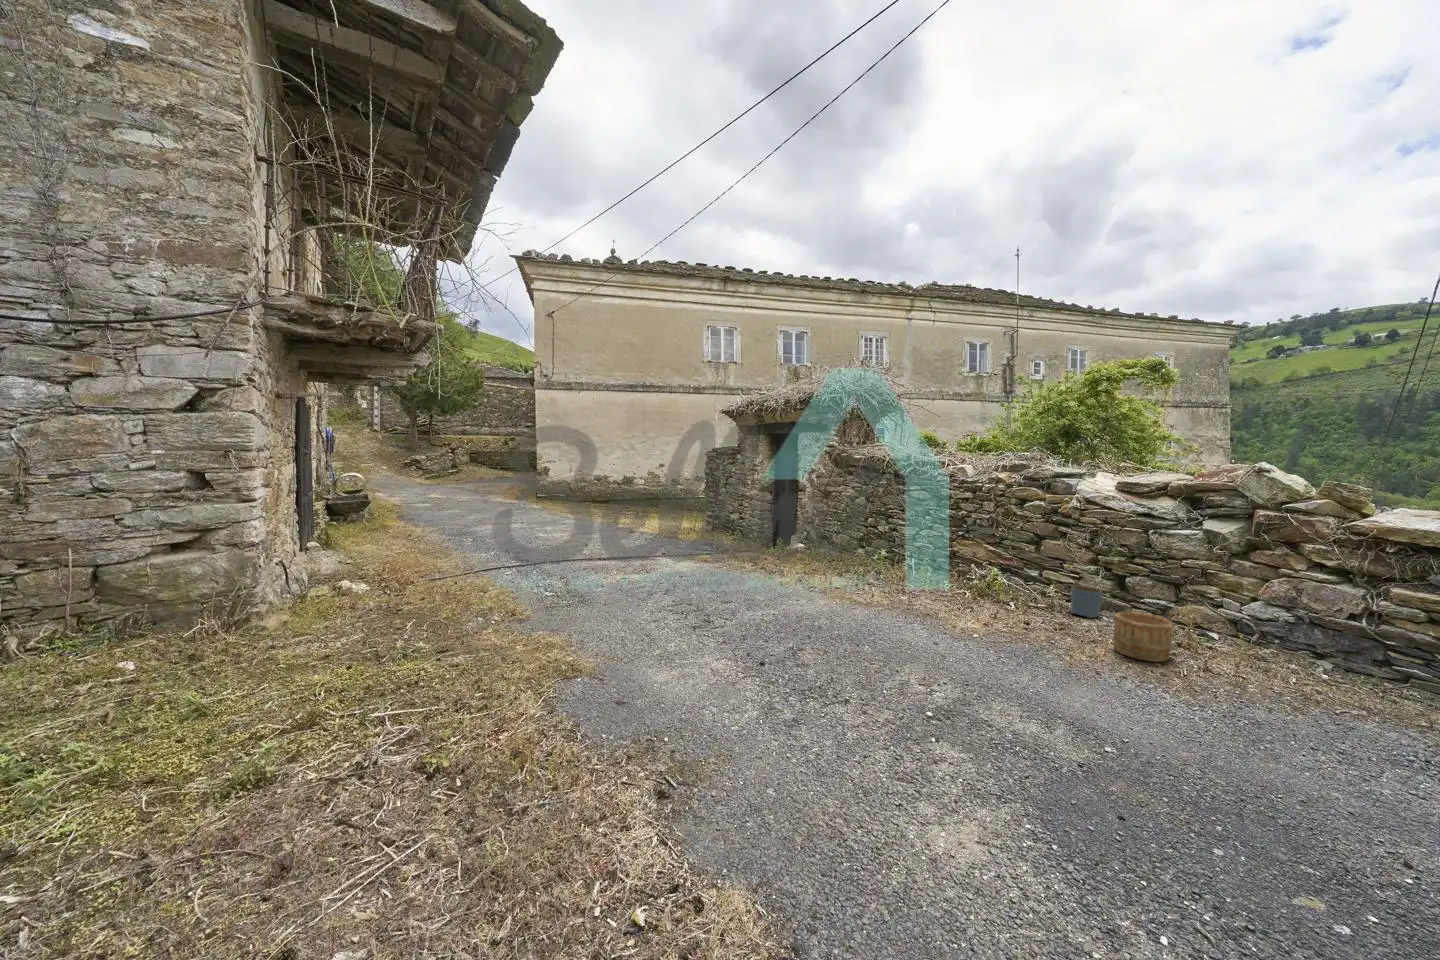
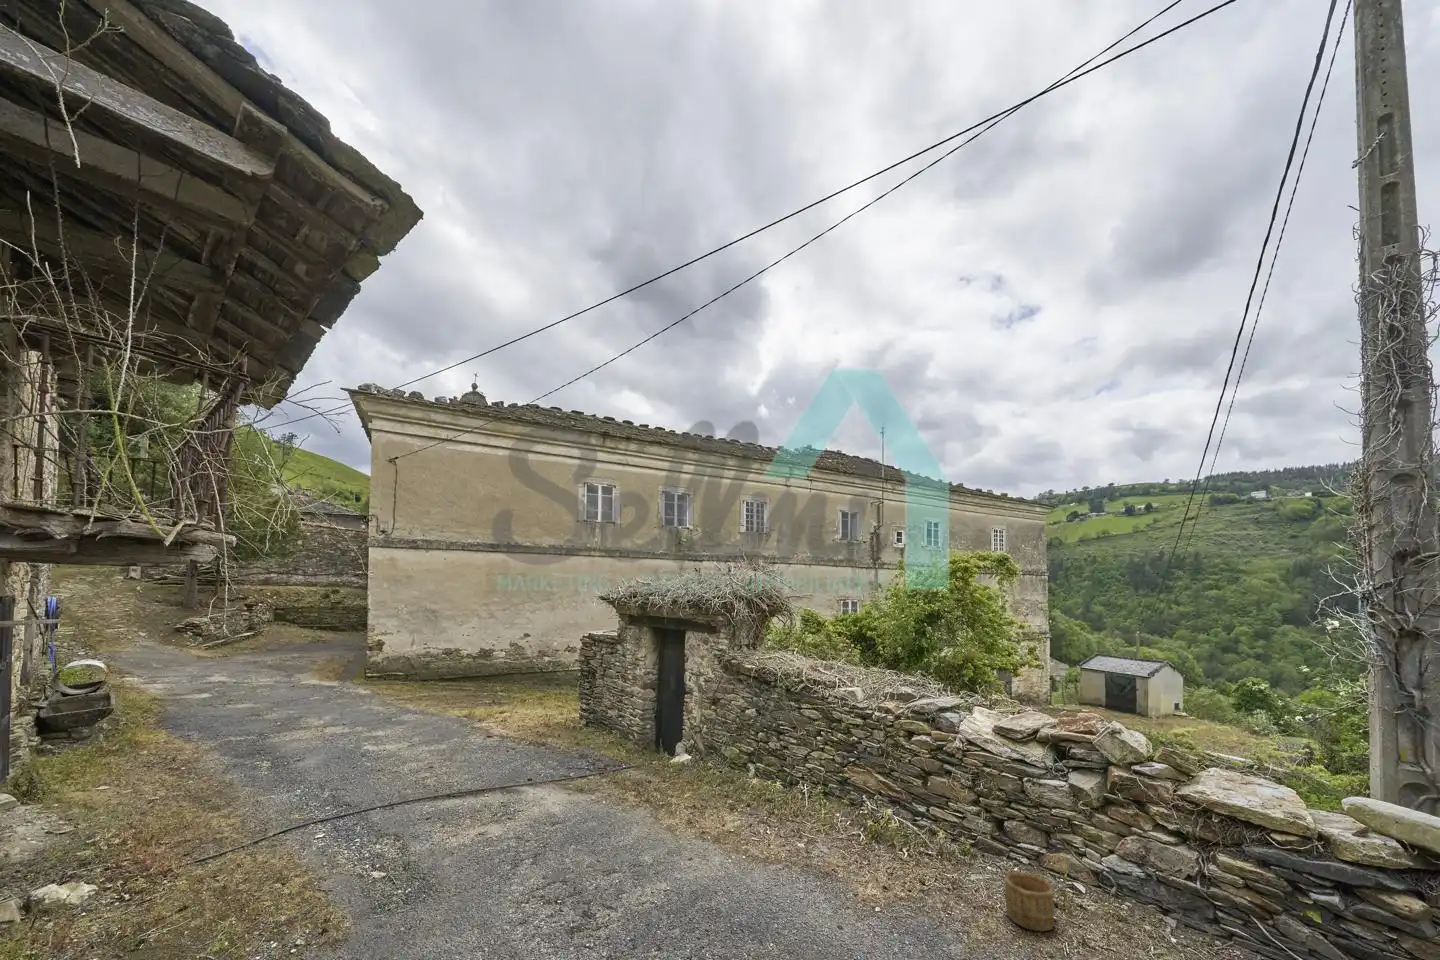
planter: present [1071,585,1102,618] -> none [961,829,988,867]

